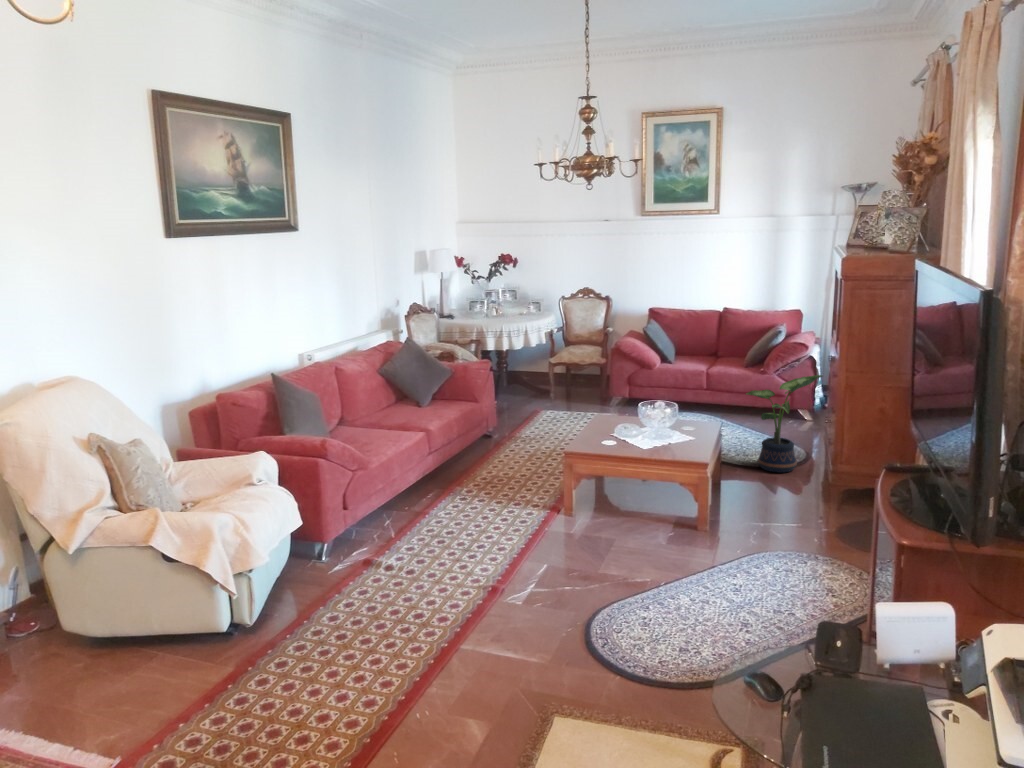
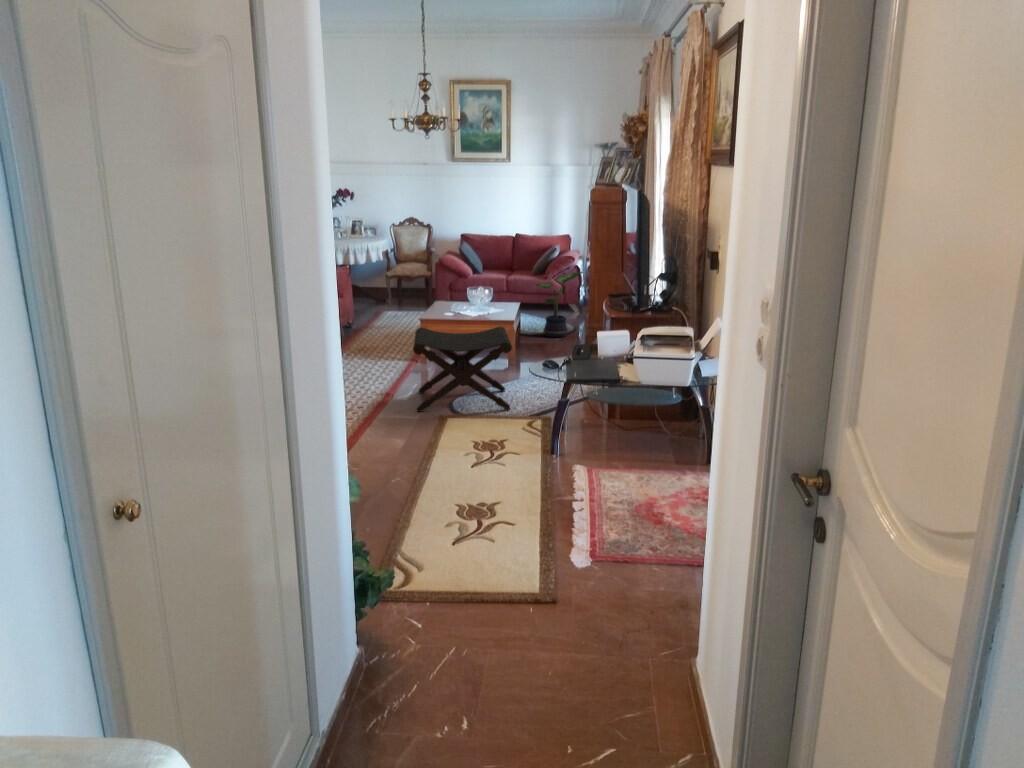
footstool: none [519,487,692,651] -> present [413,327,512,412]

